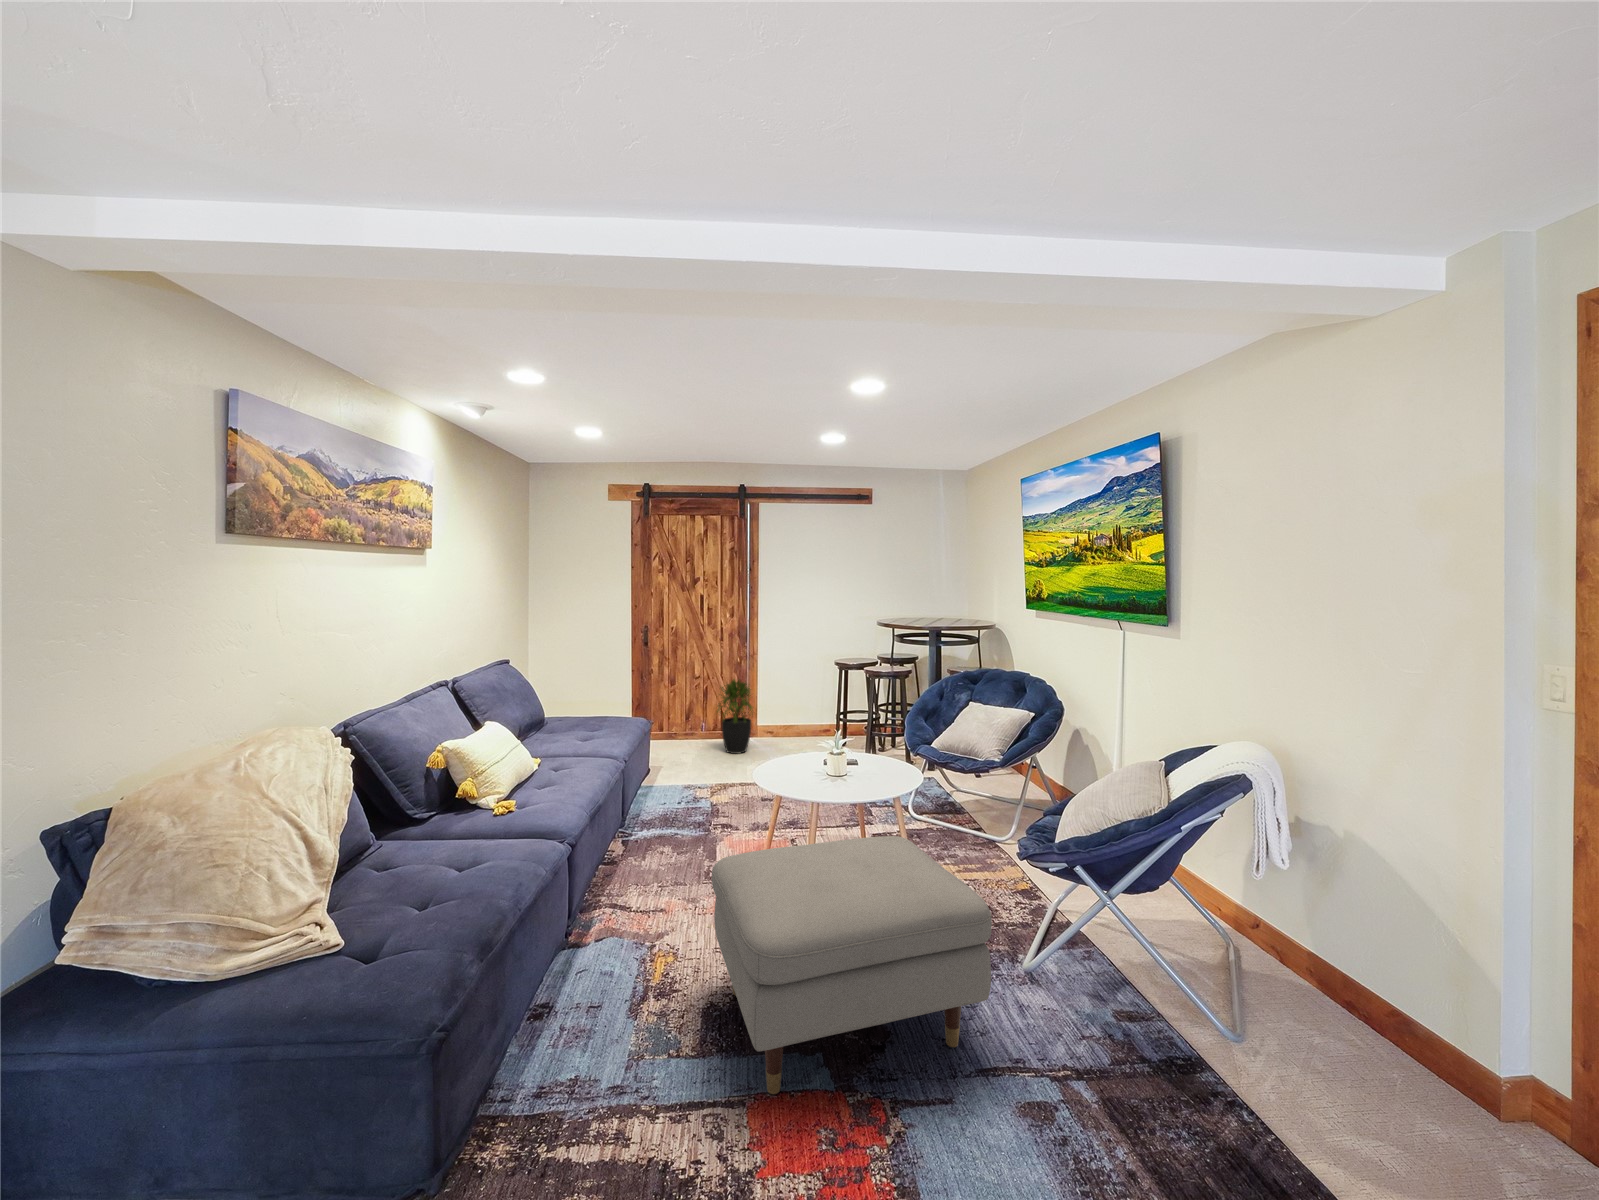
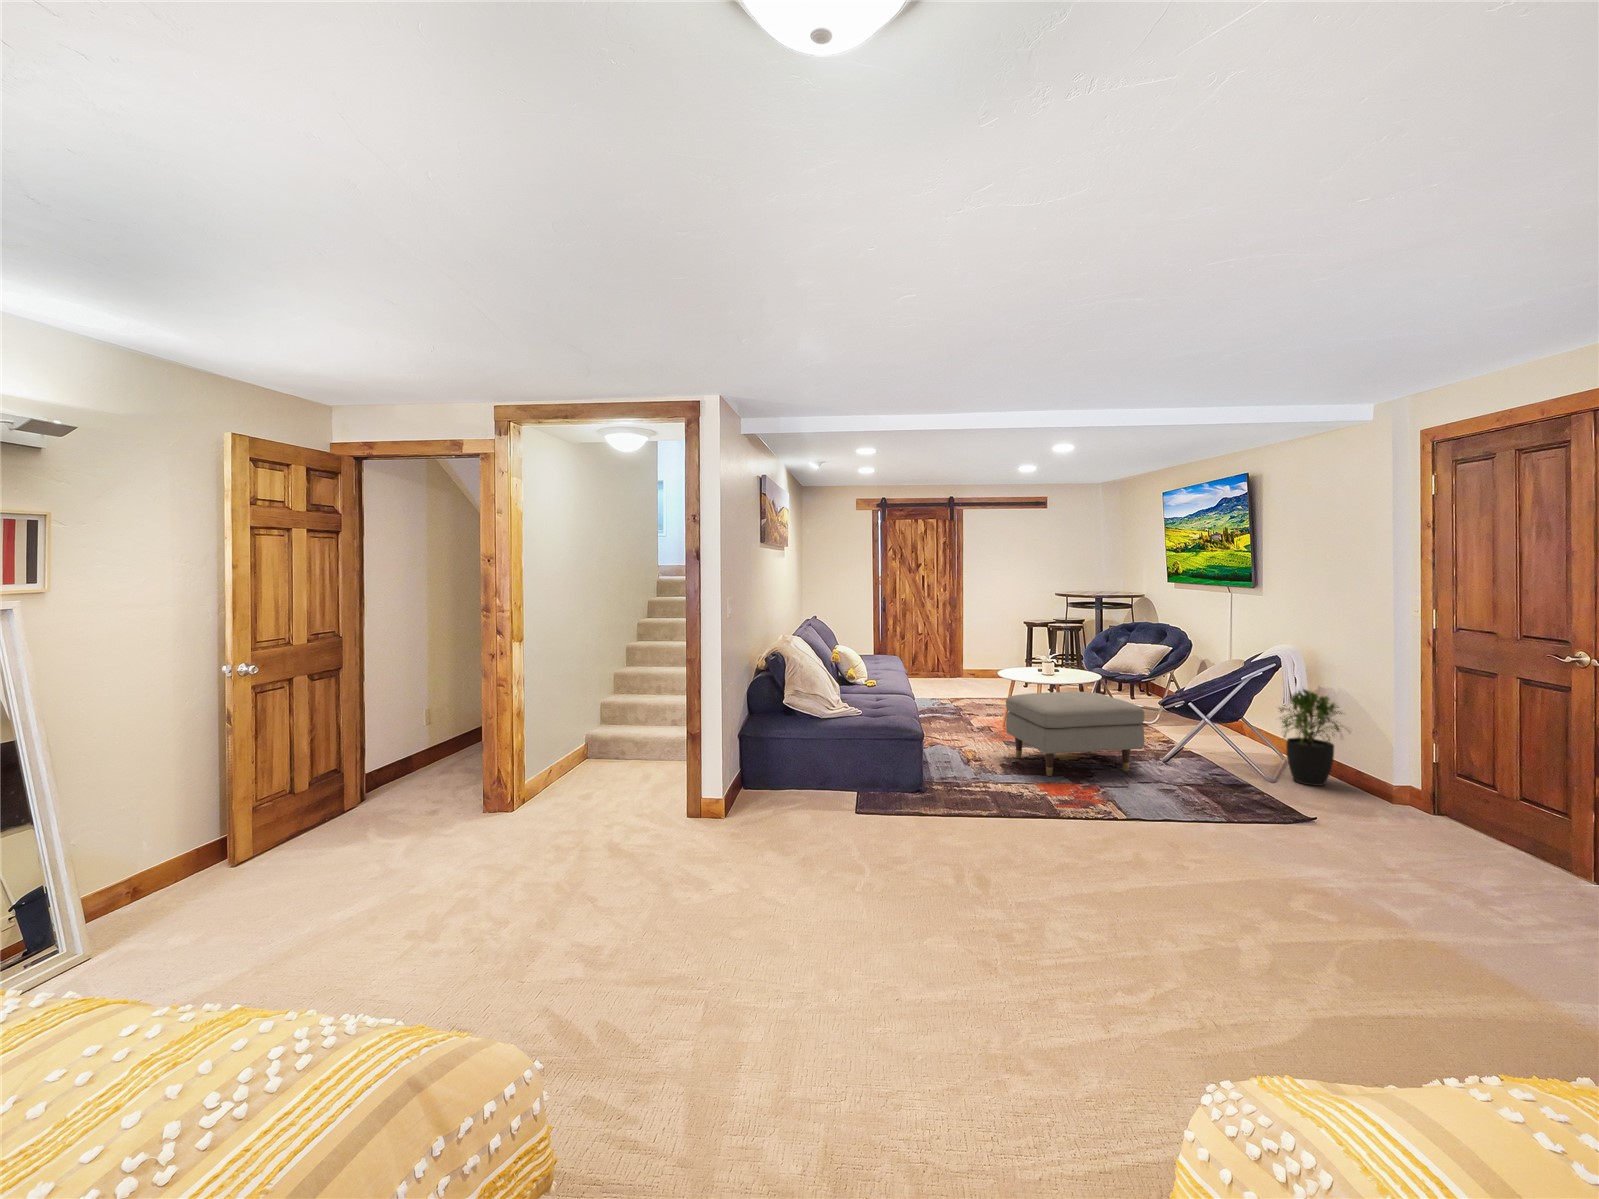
potted plant: present [717,680,753,754] -> present [1279,689,1342,786]

